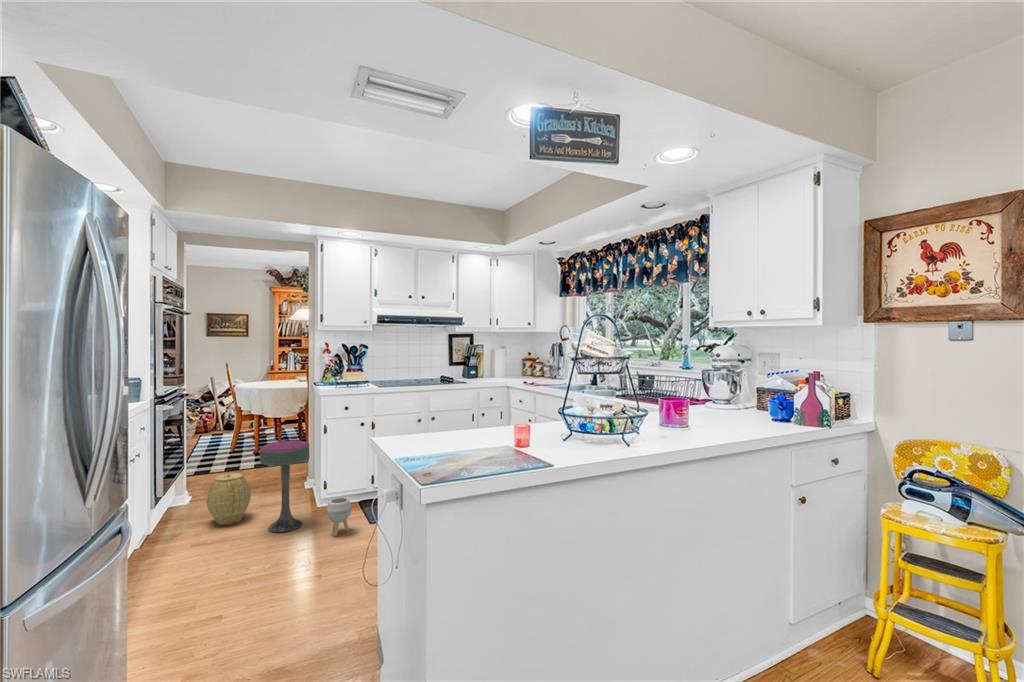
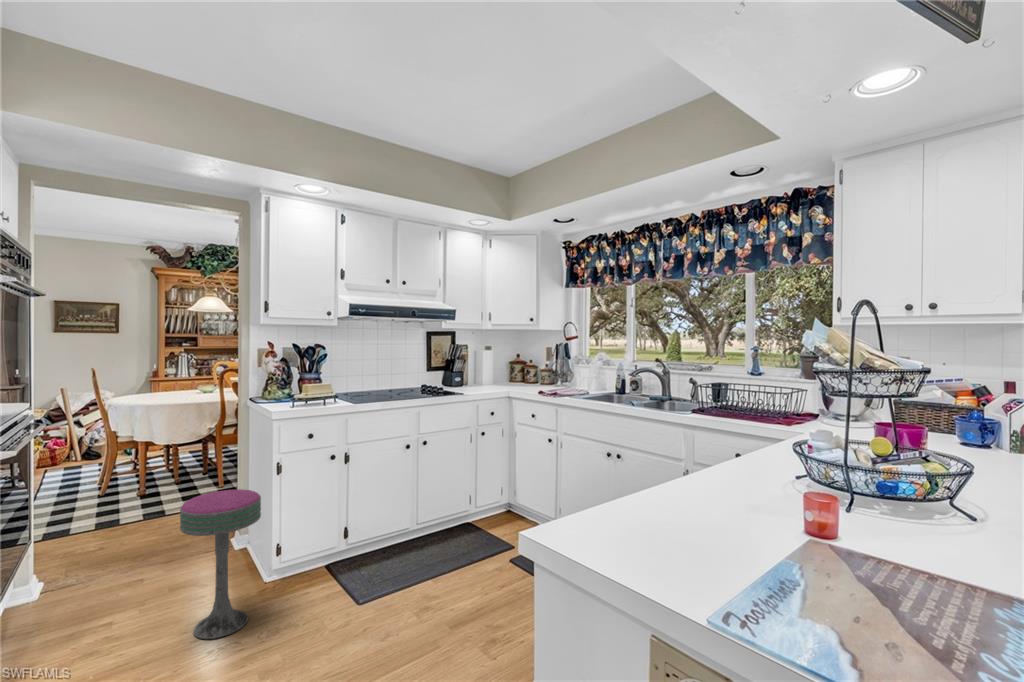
woven basket: present [206,473,251,525] -> none [79,545,157,634]
planter: present [327,498,351,536] -> none [296,573,333,636]

